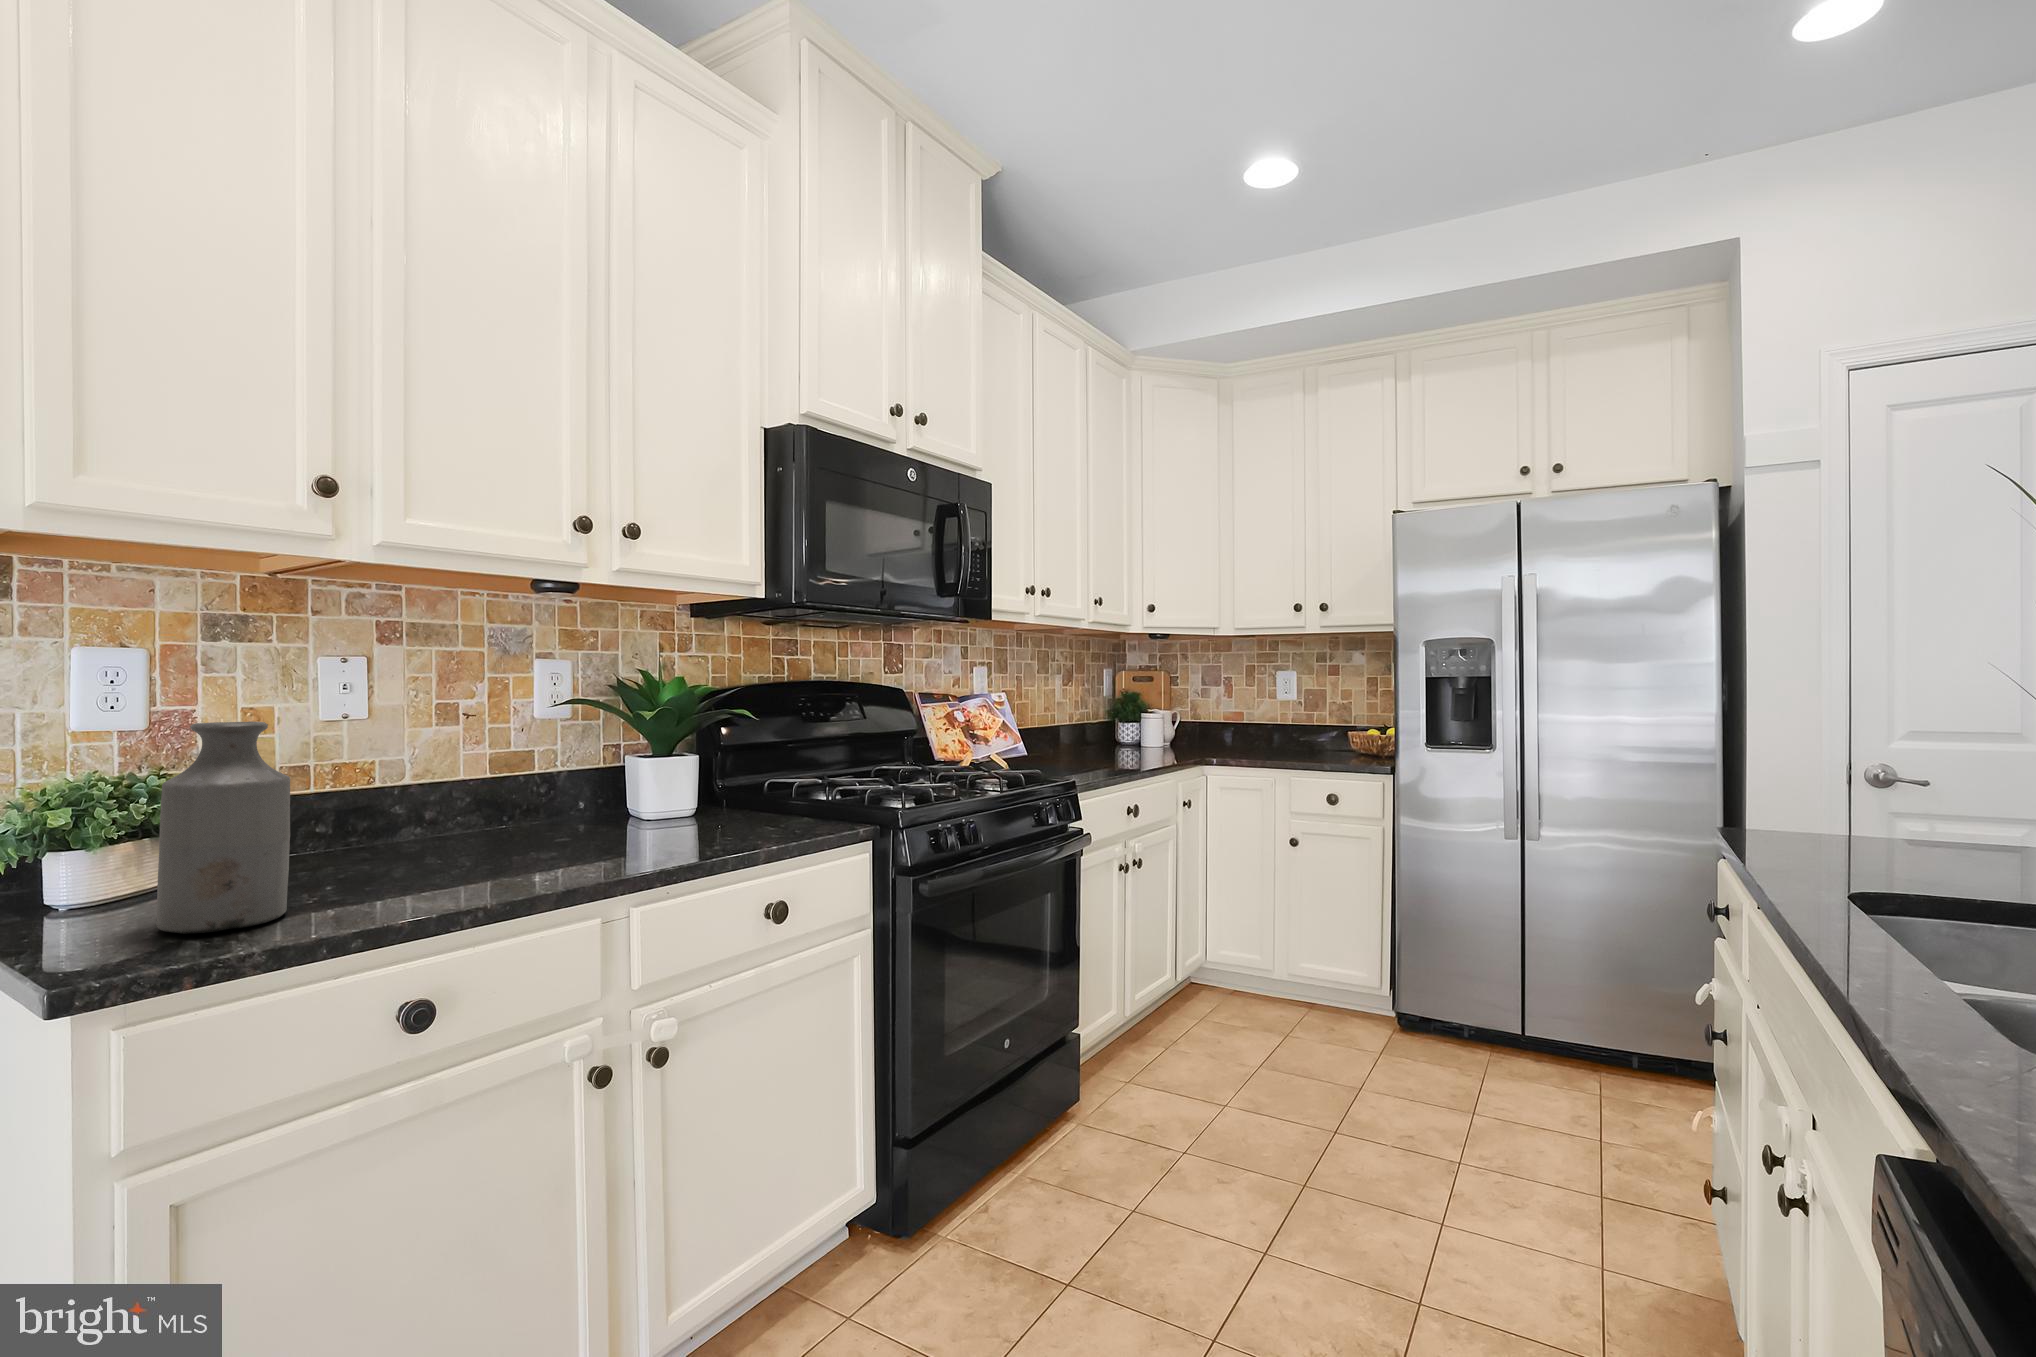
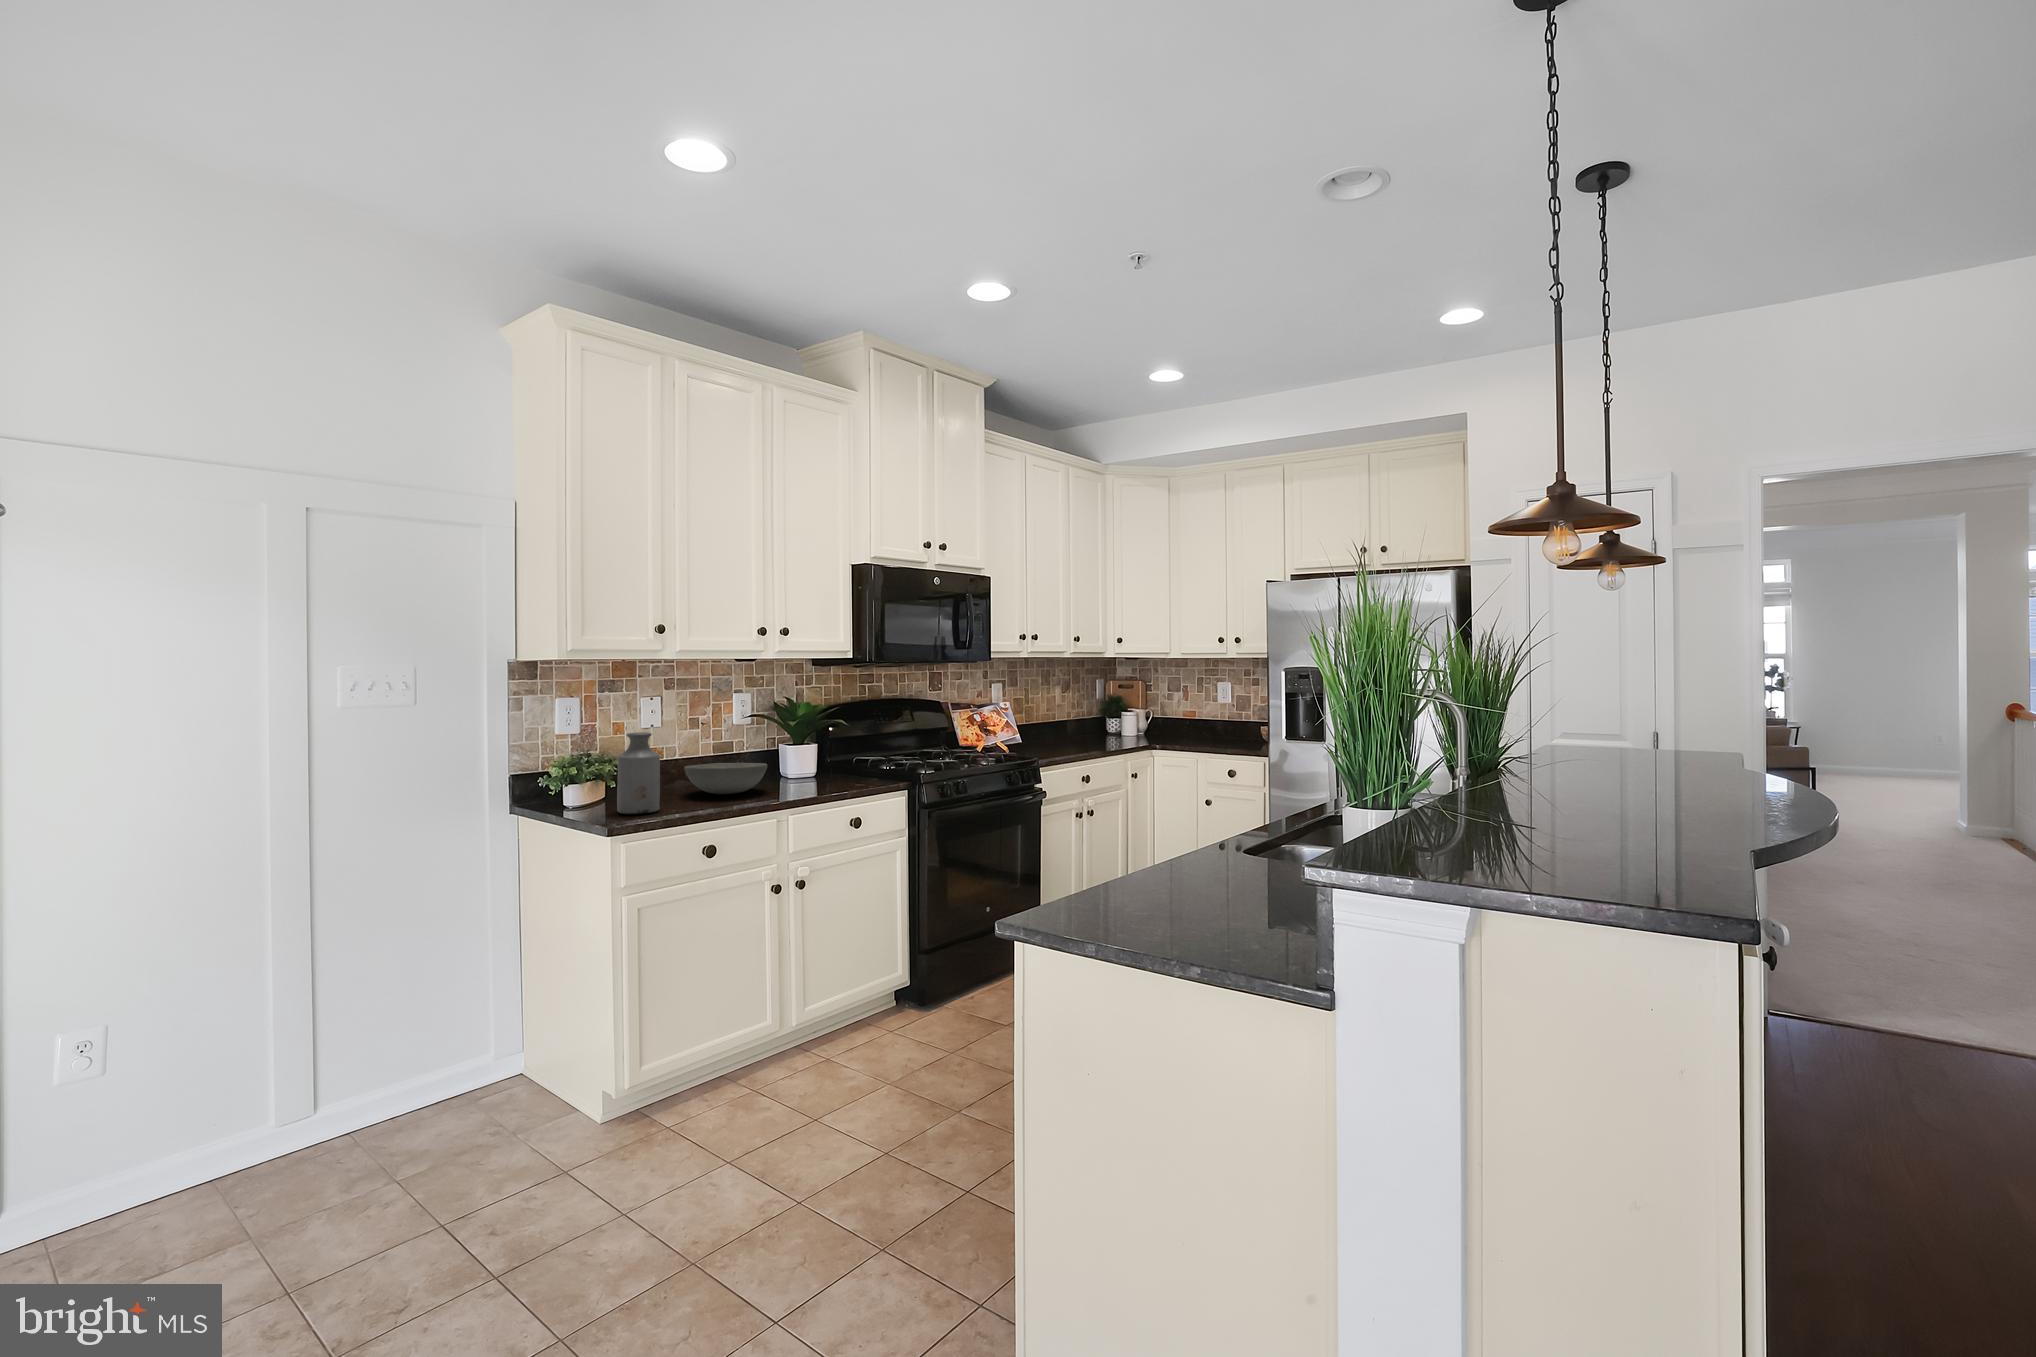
bowl: none [388,793,586,864] -> present [684,763,767,794]

